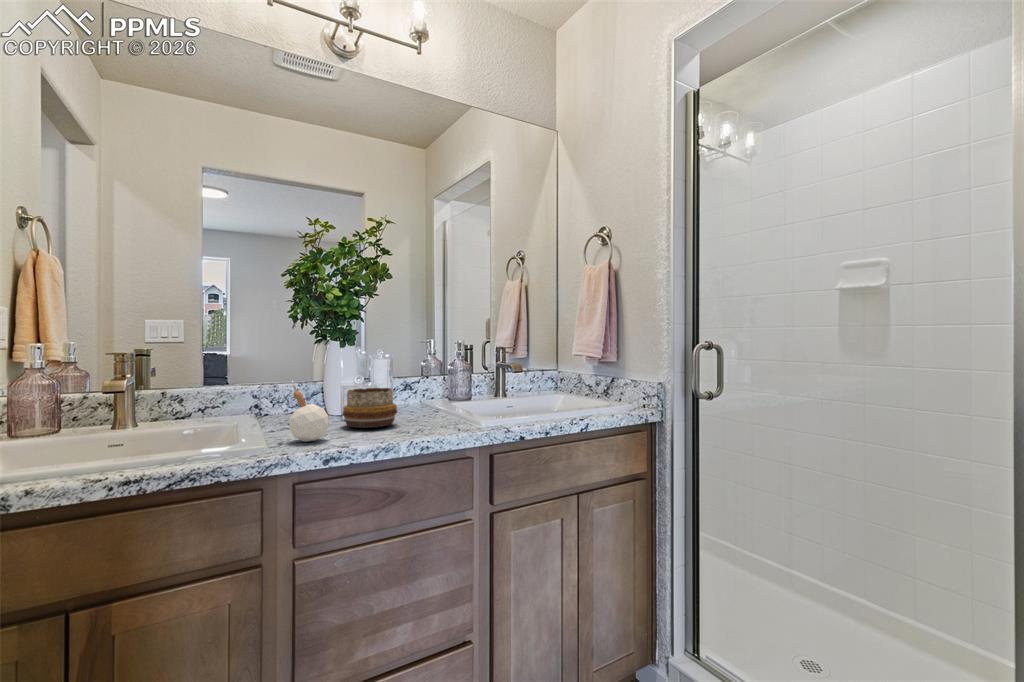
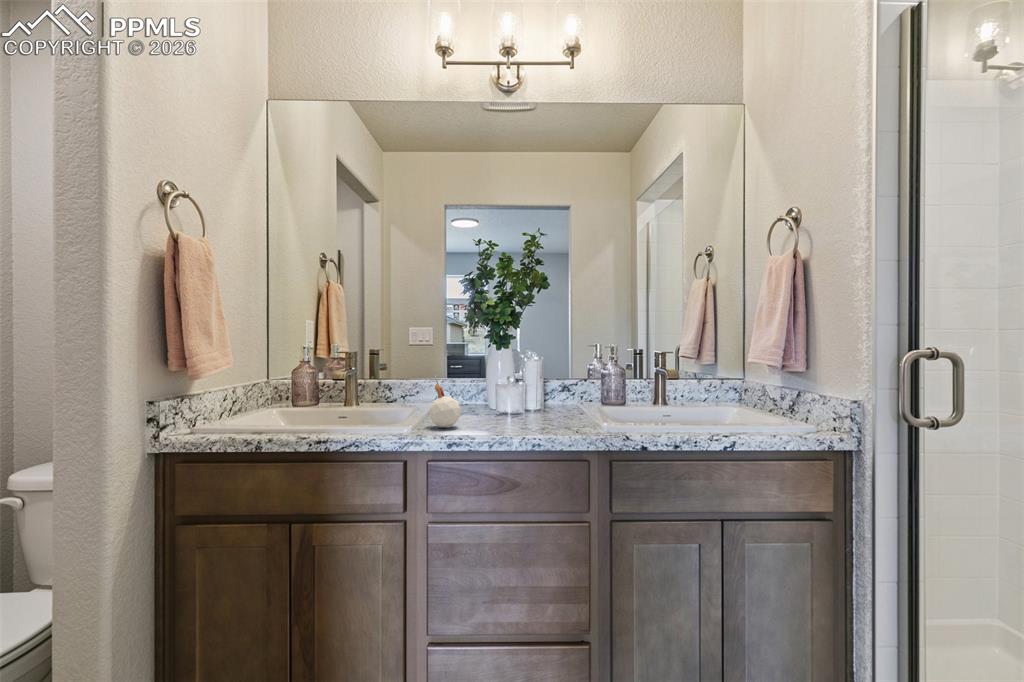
decorative bowl: present [342,388,397,428] -> none [484,386,531,422]

